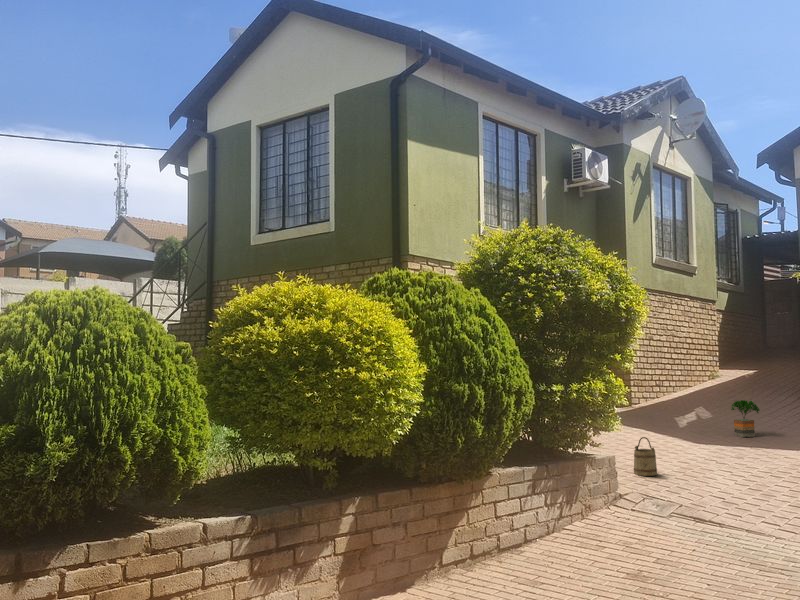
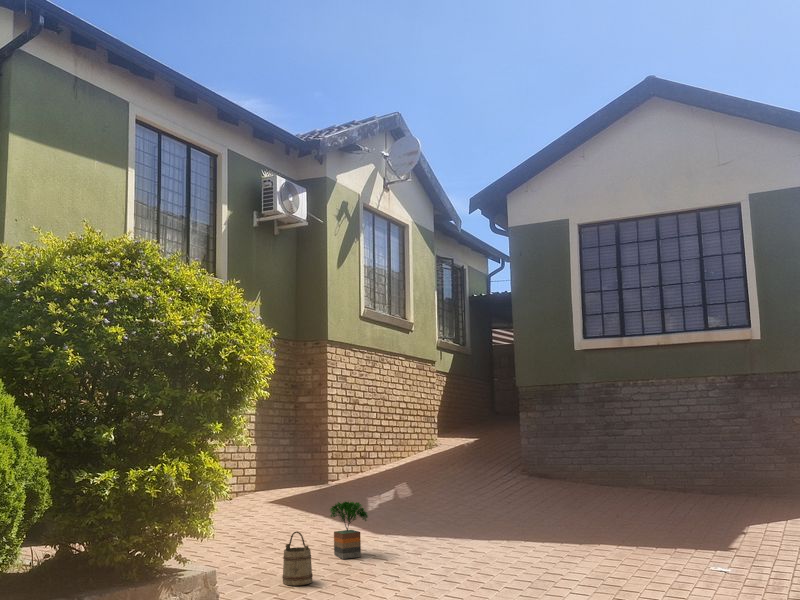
potted tree: present [731,400,760,437] -> present [330,502,368,559]

